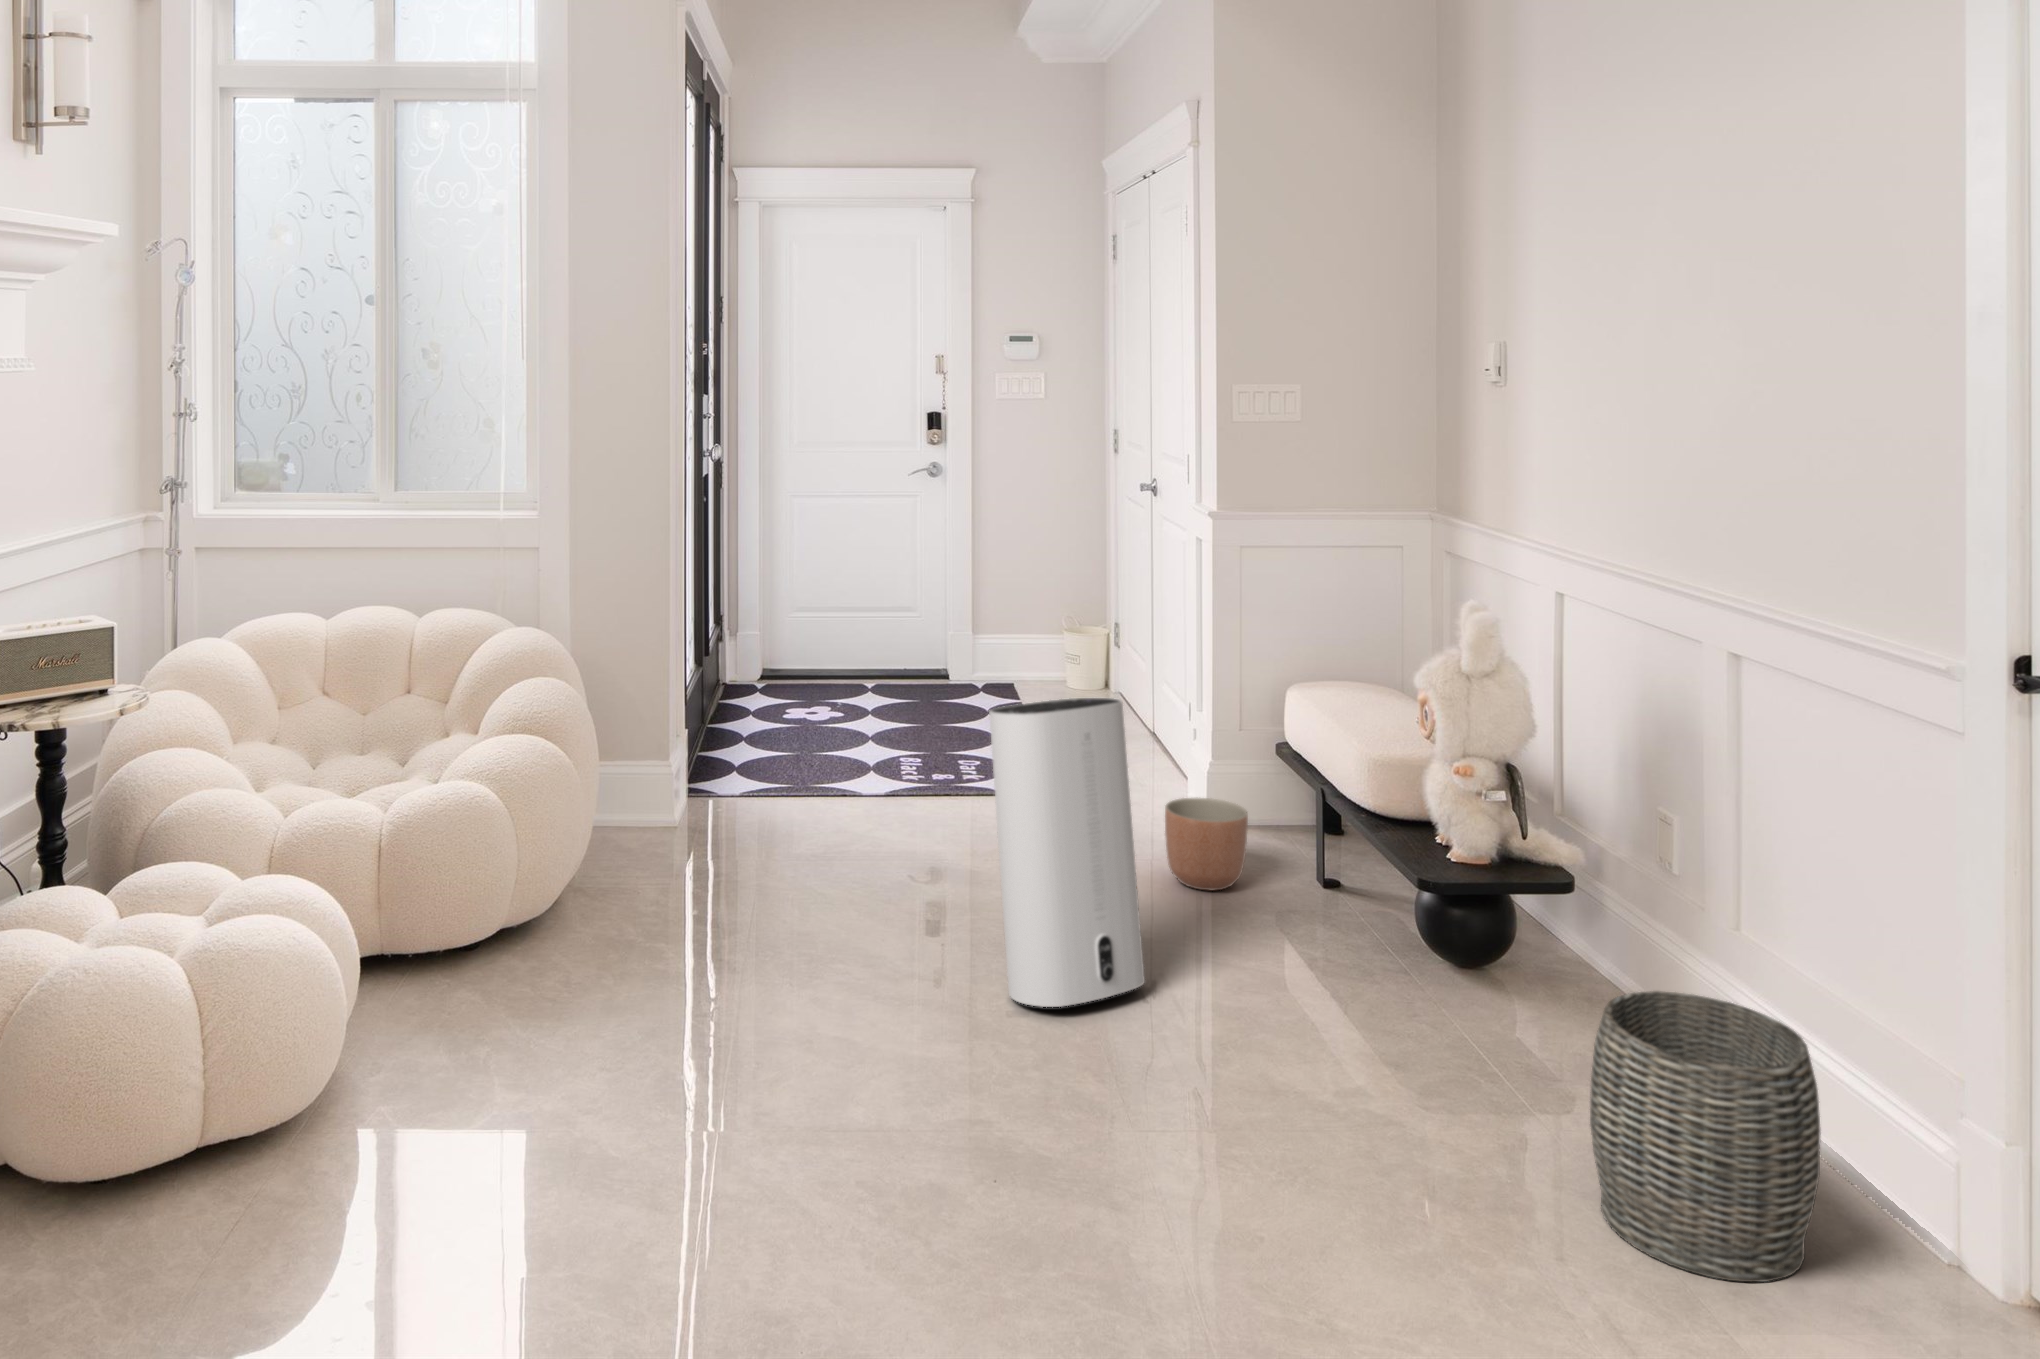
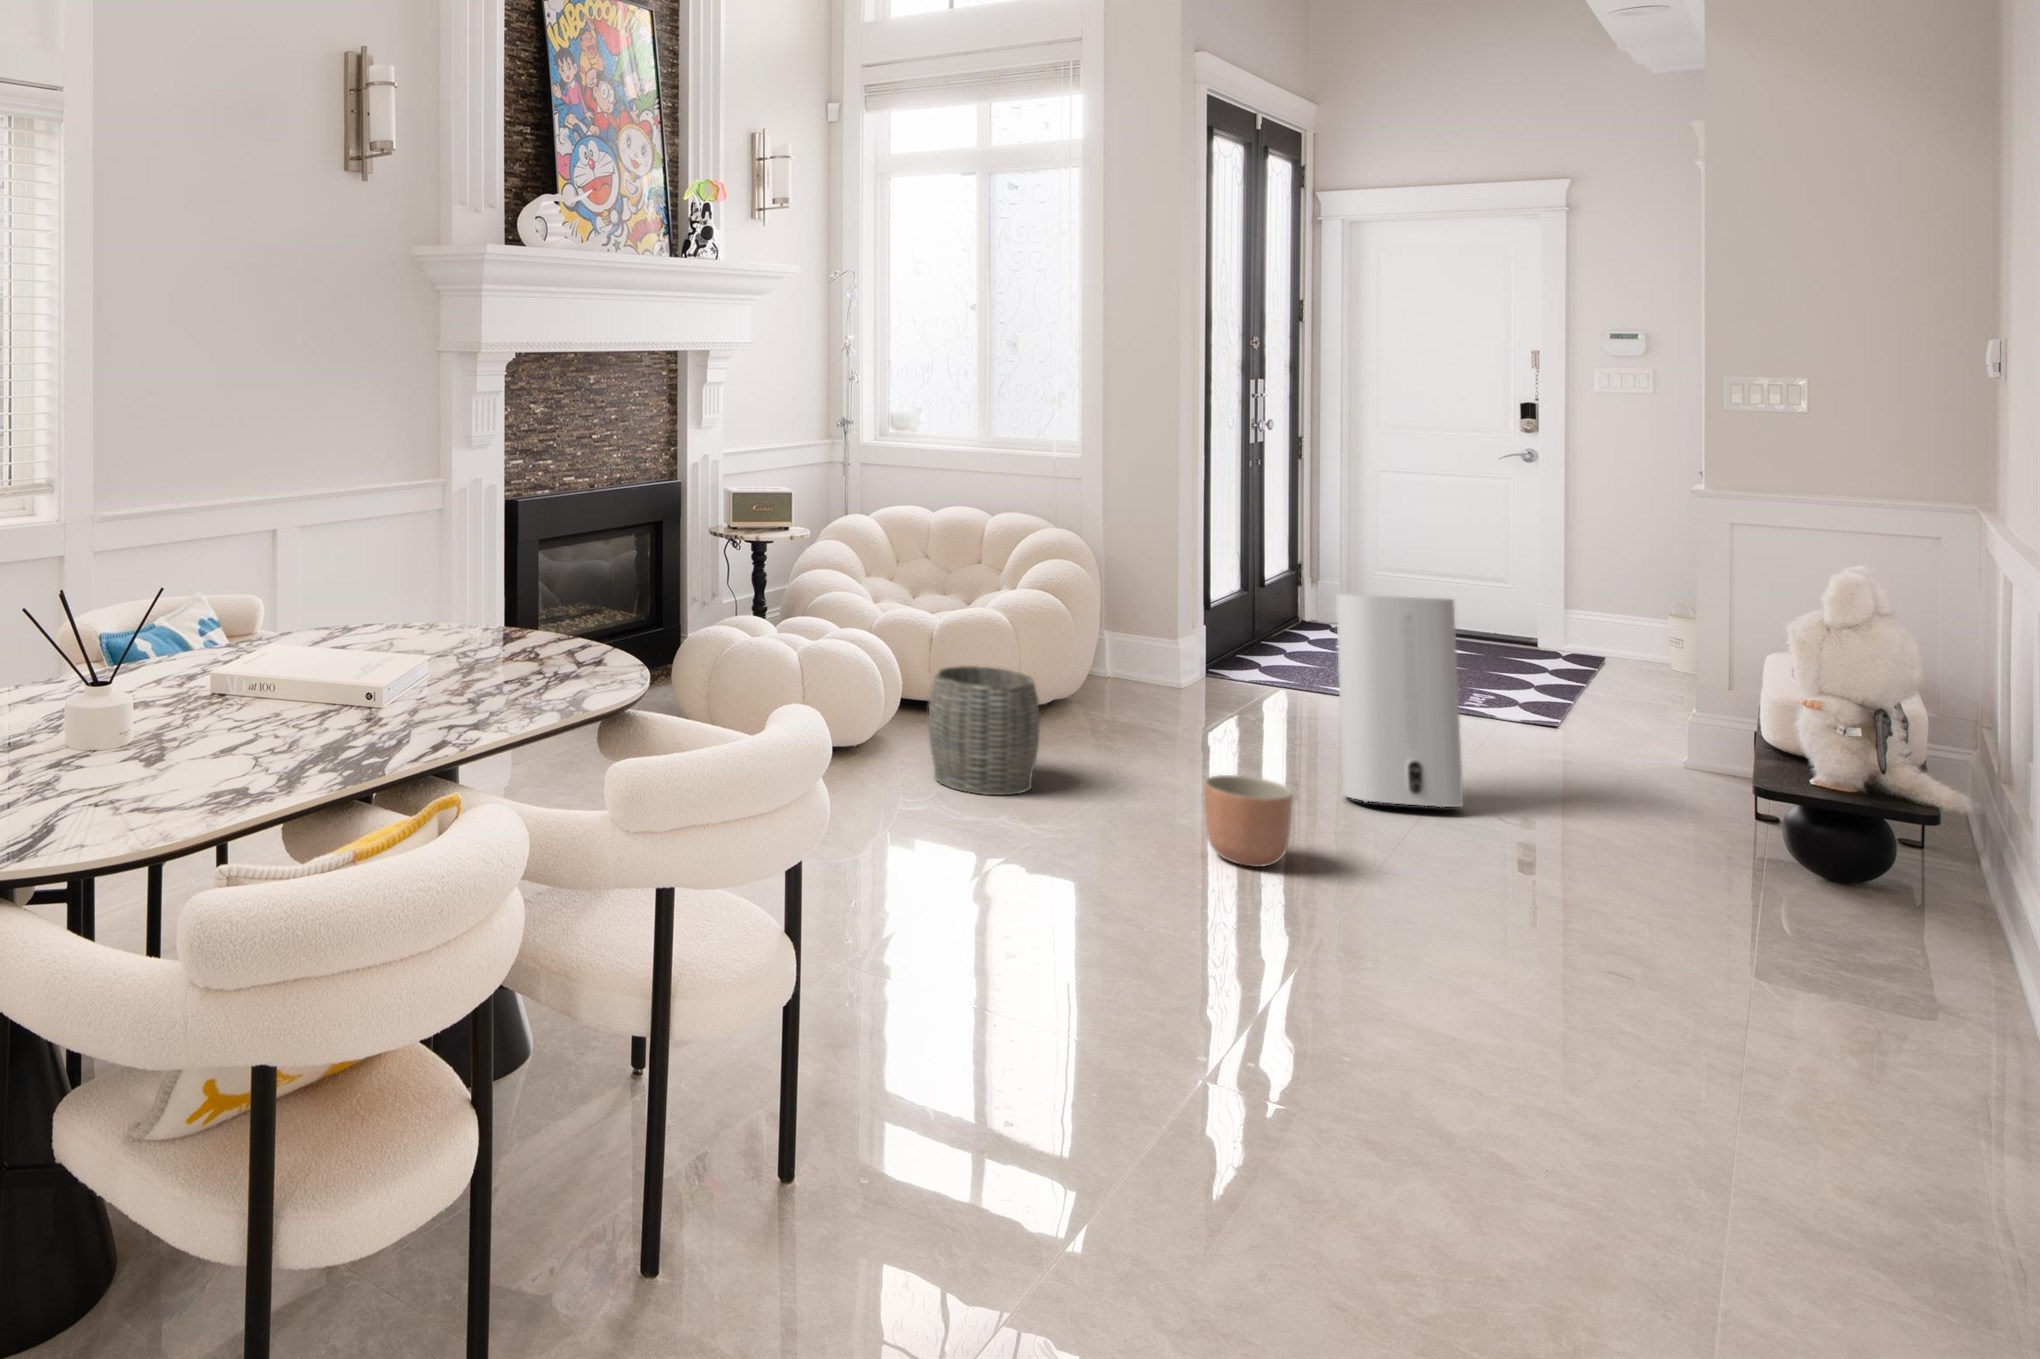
planter: present [1165,798,1248,891] -> present [1204,775,1293,867]
woven basket: present [1590,991,1821,1282] -> present [929,666,1040,795]

